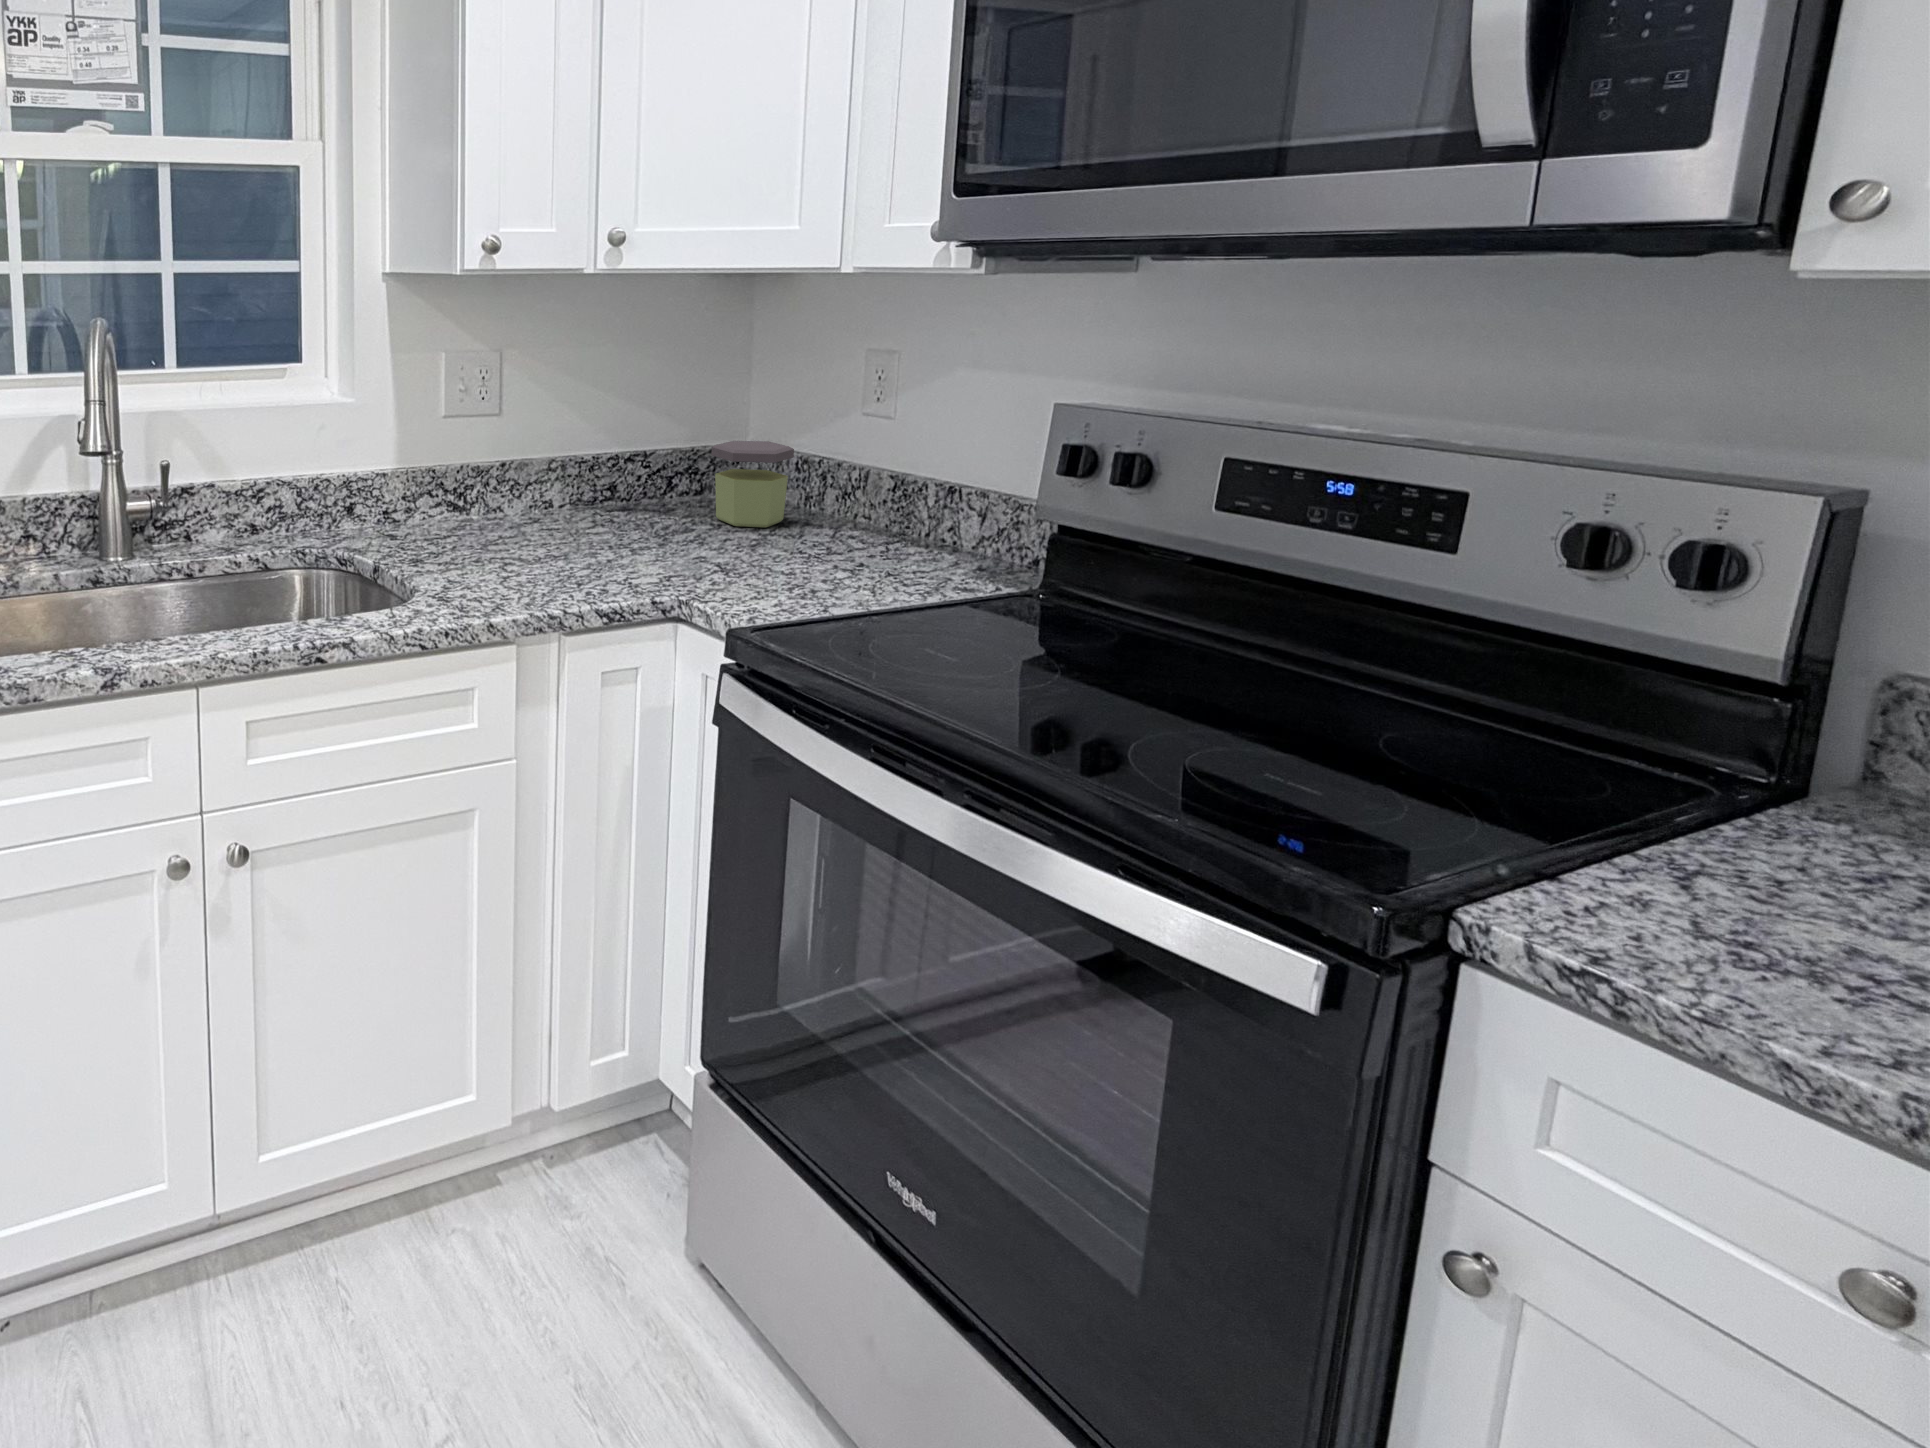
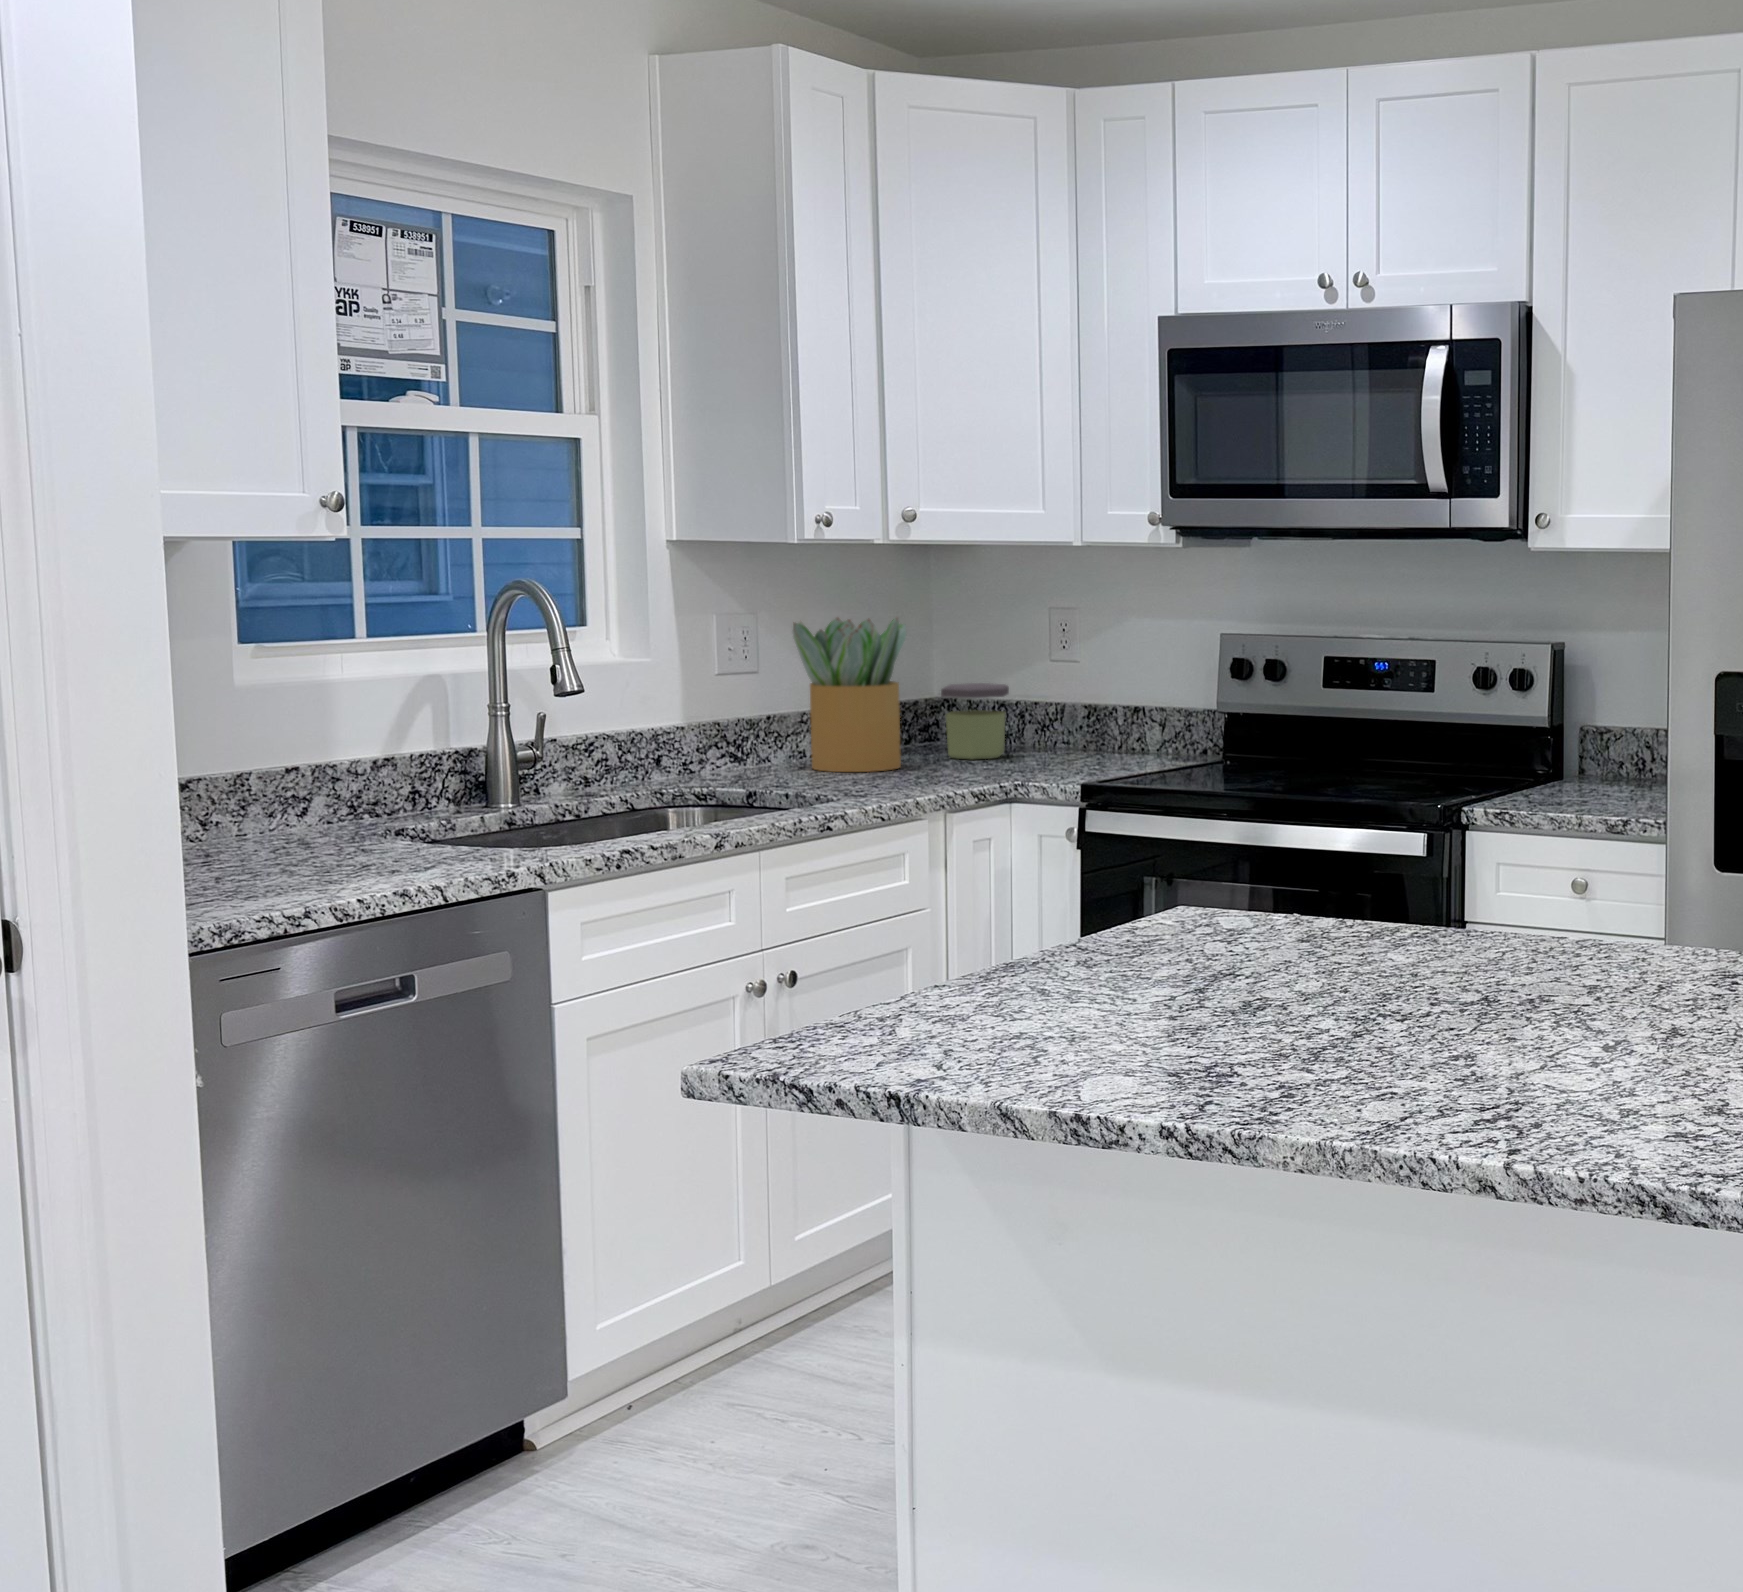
potted plant: none [534,368,656,536] -> present [793,618,906,772]

